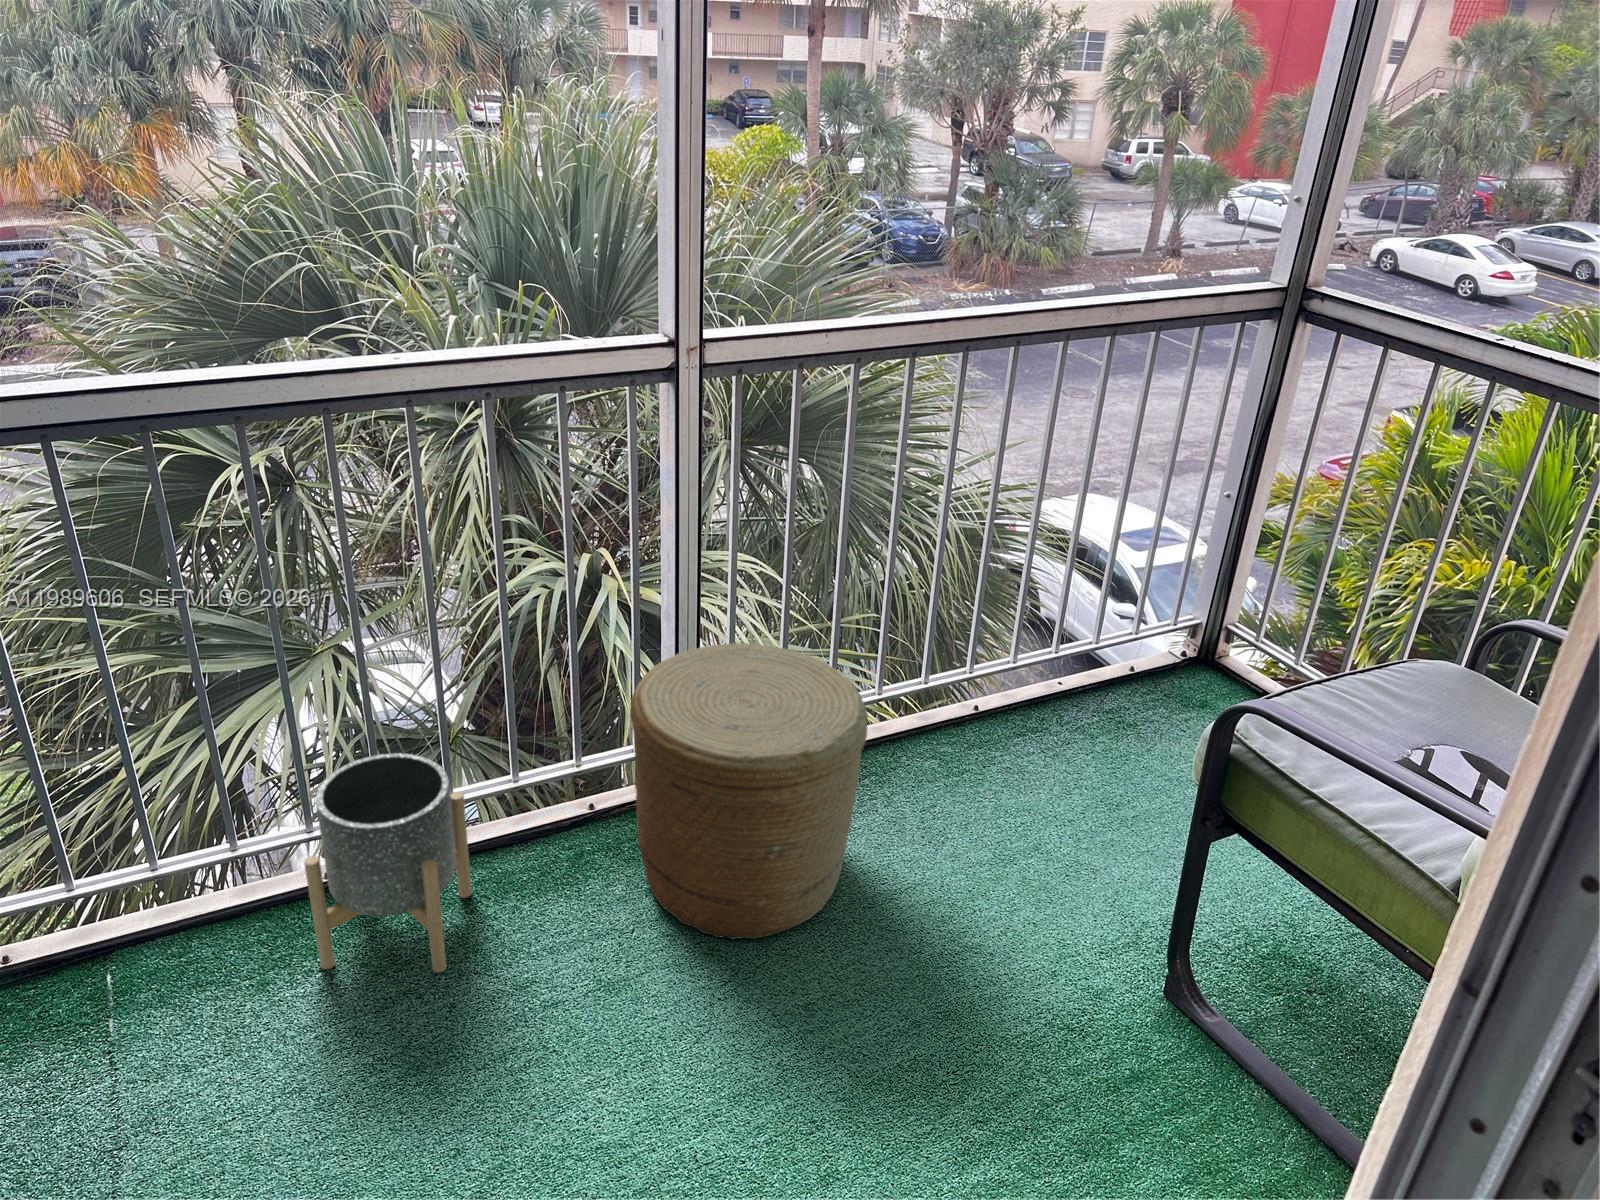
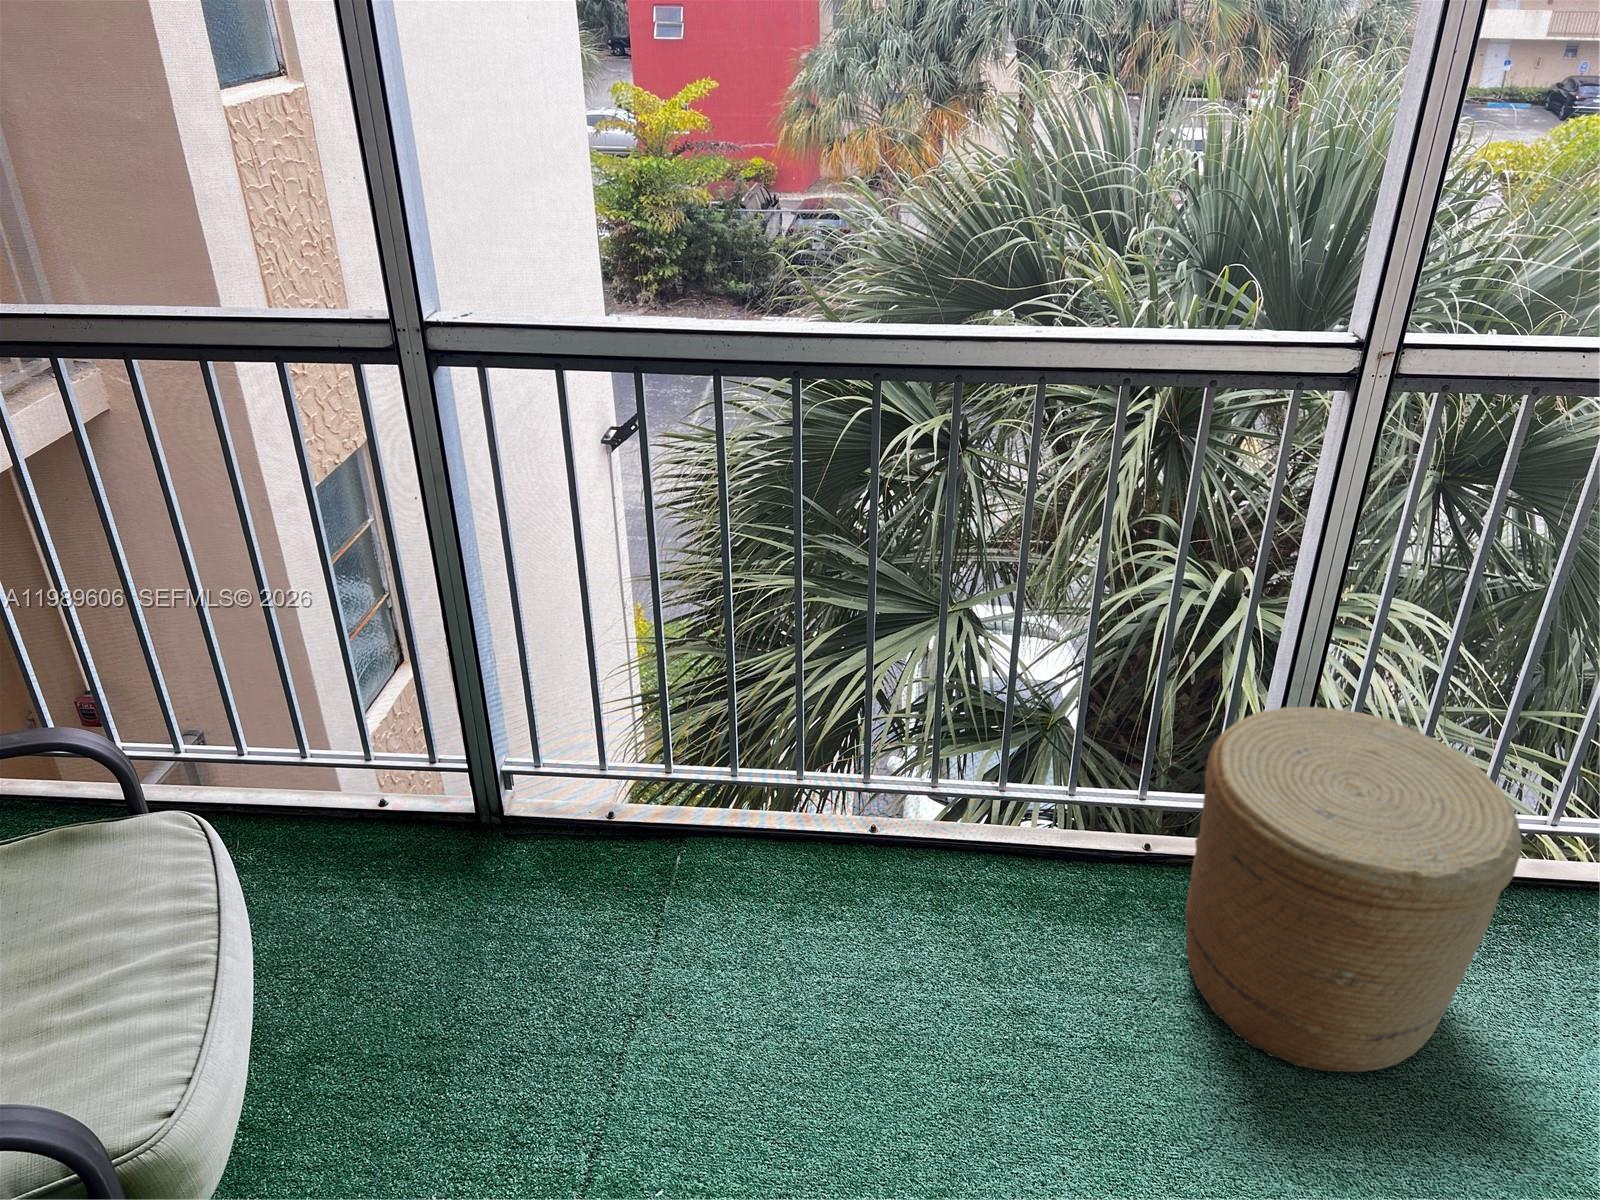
planter: present [304,753,472,972] -> none [842,729,1010,965]

